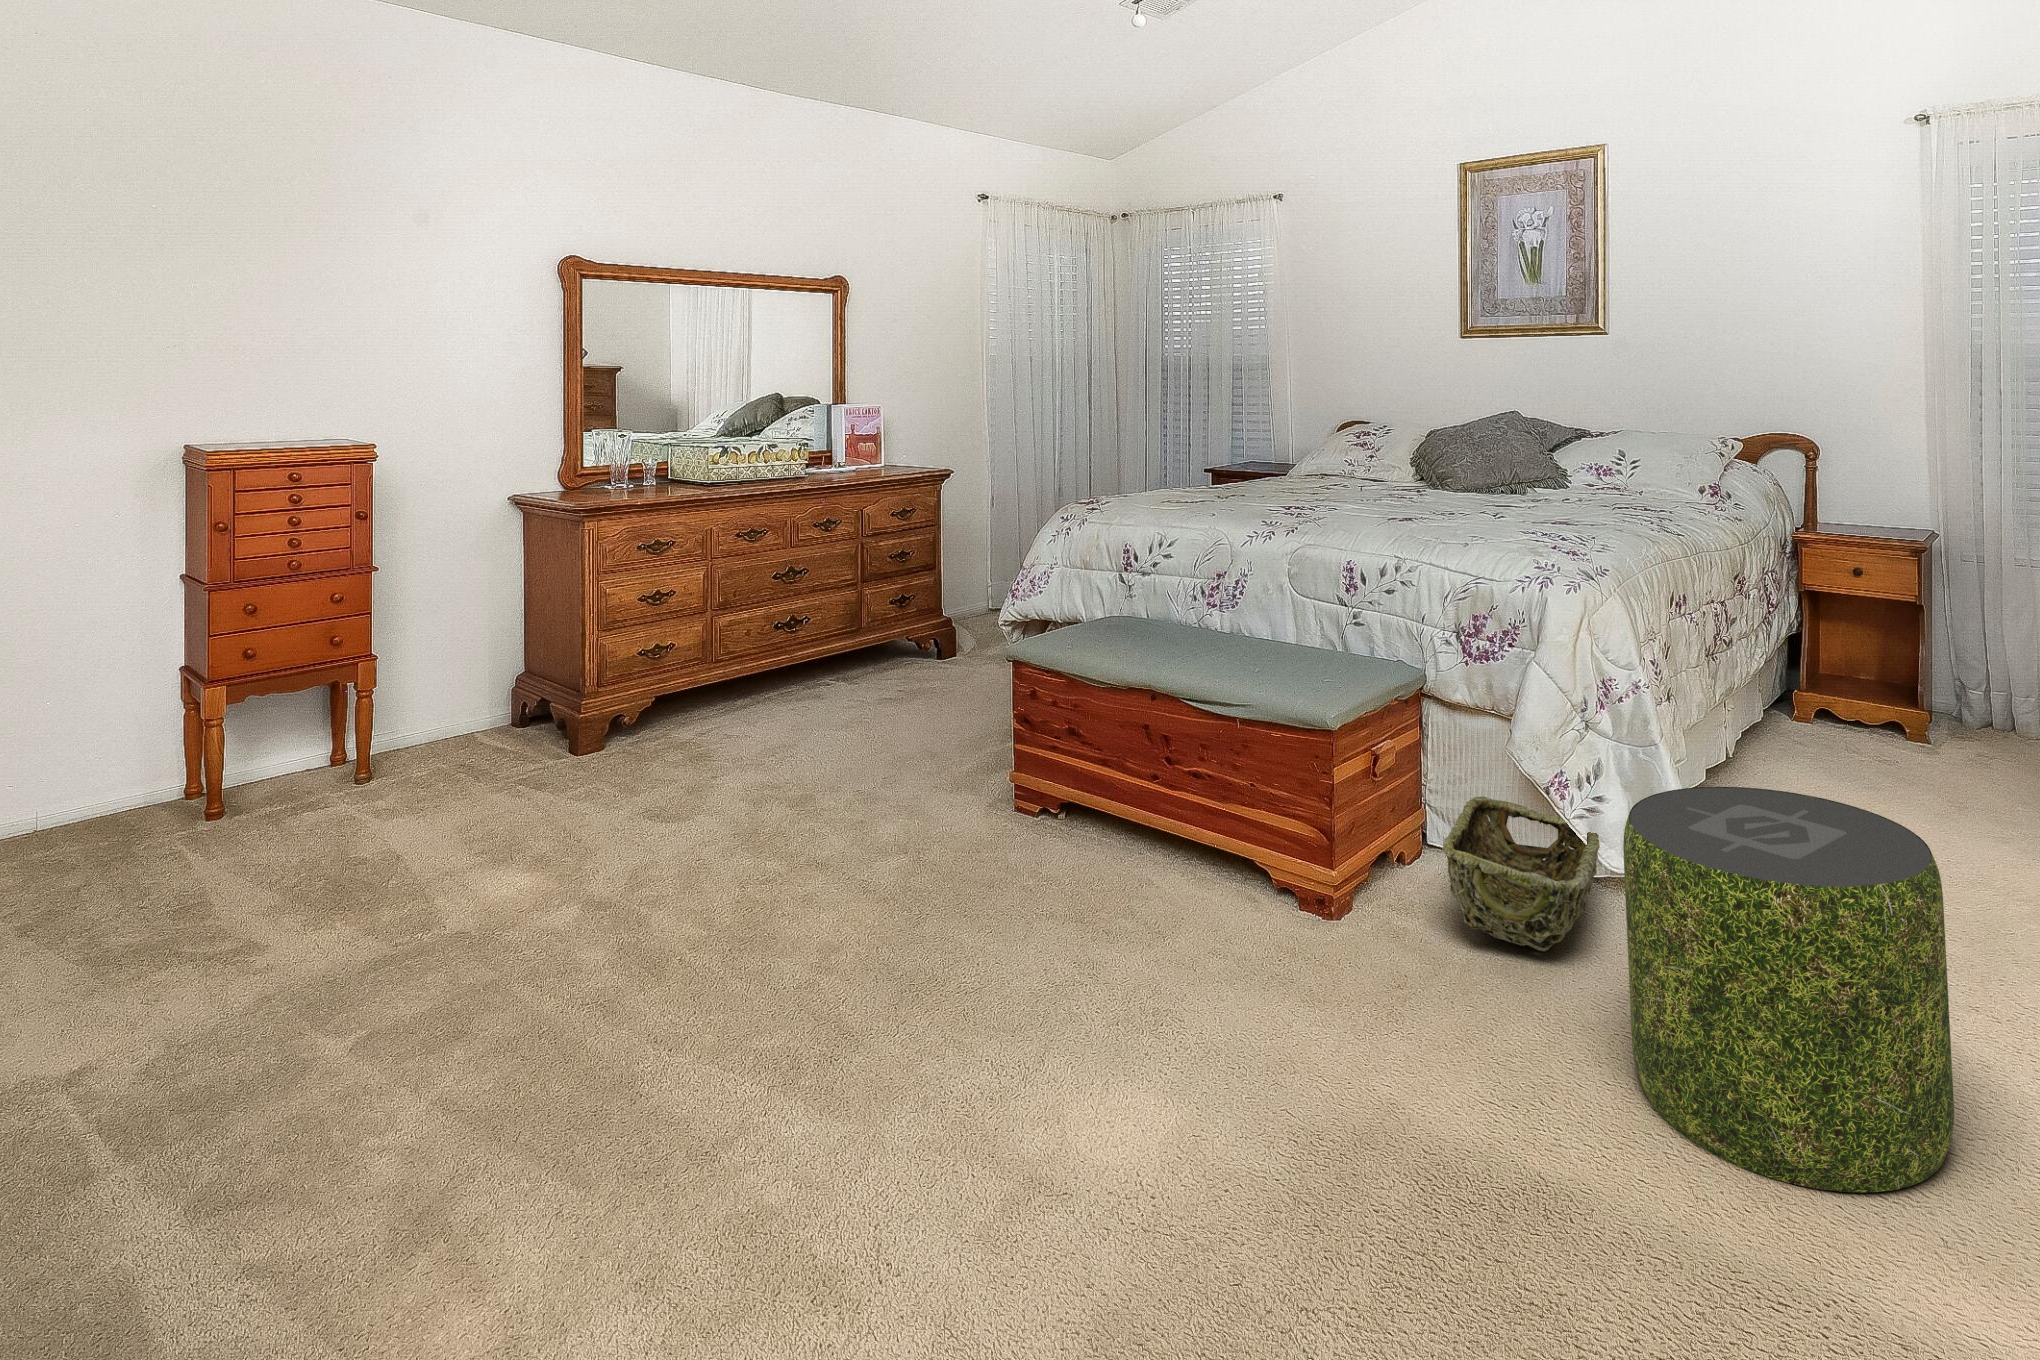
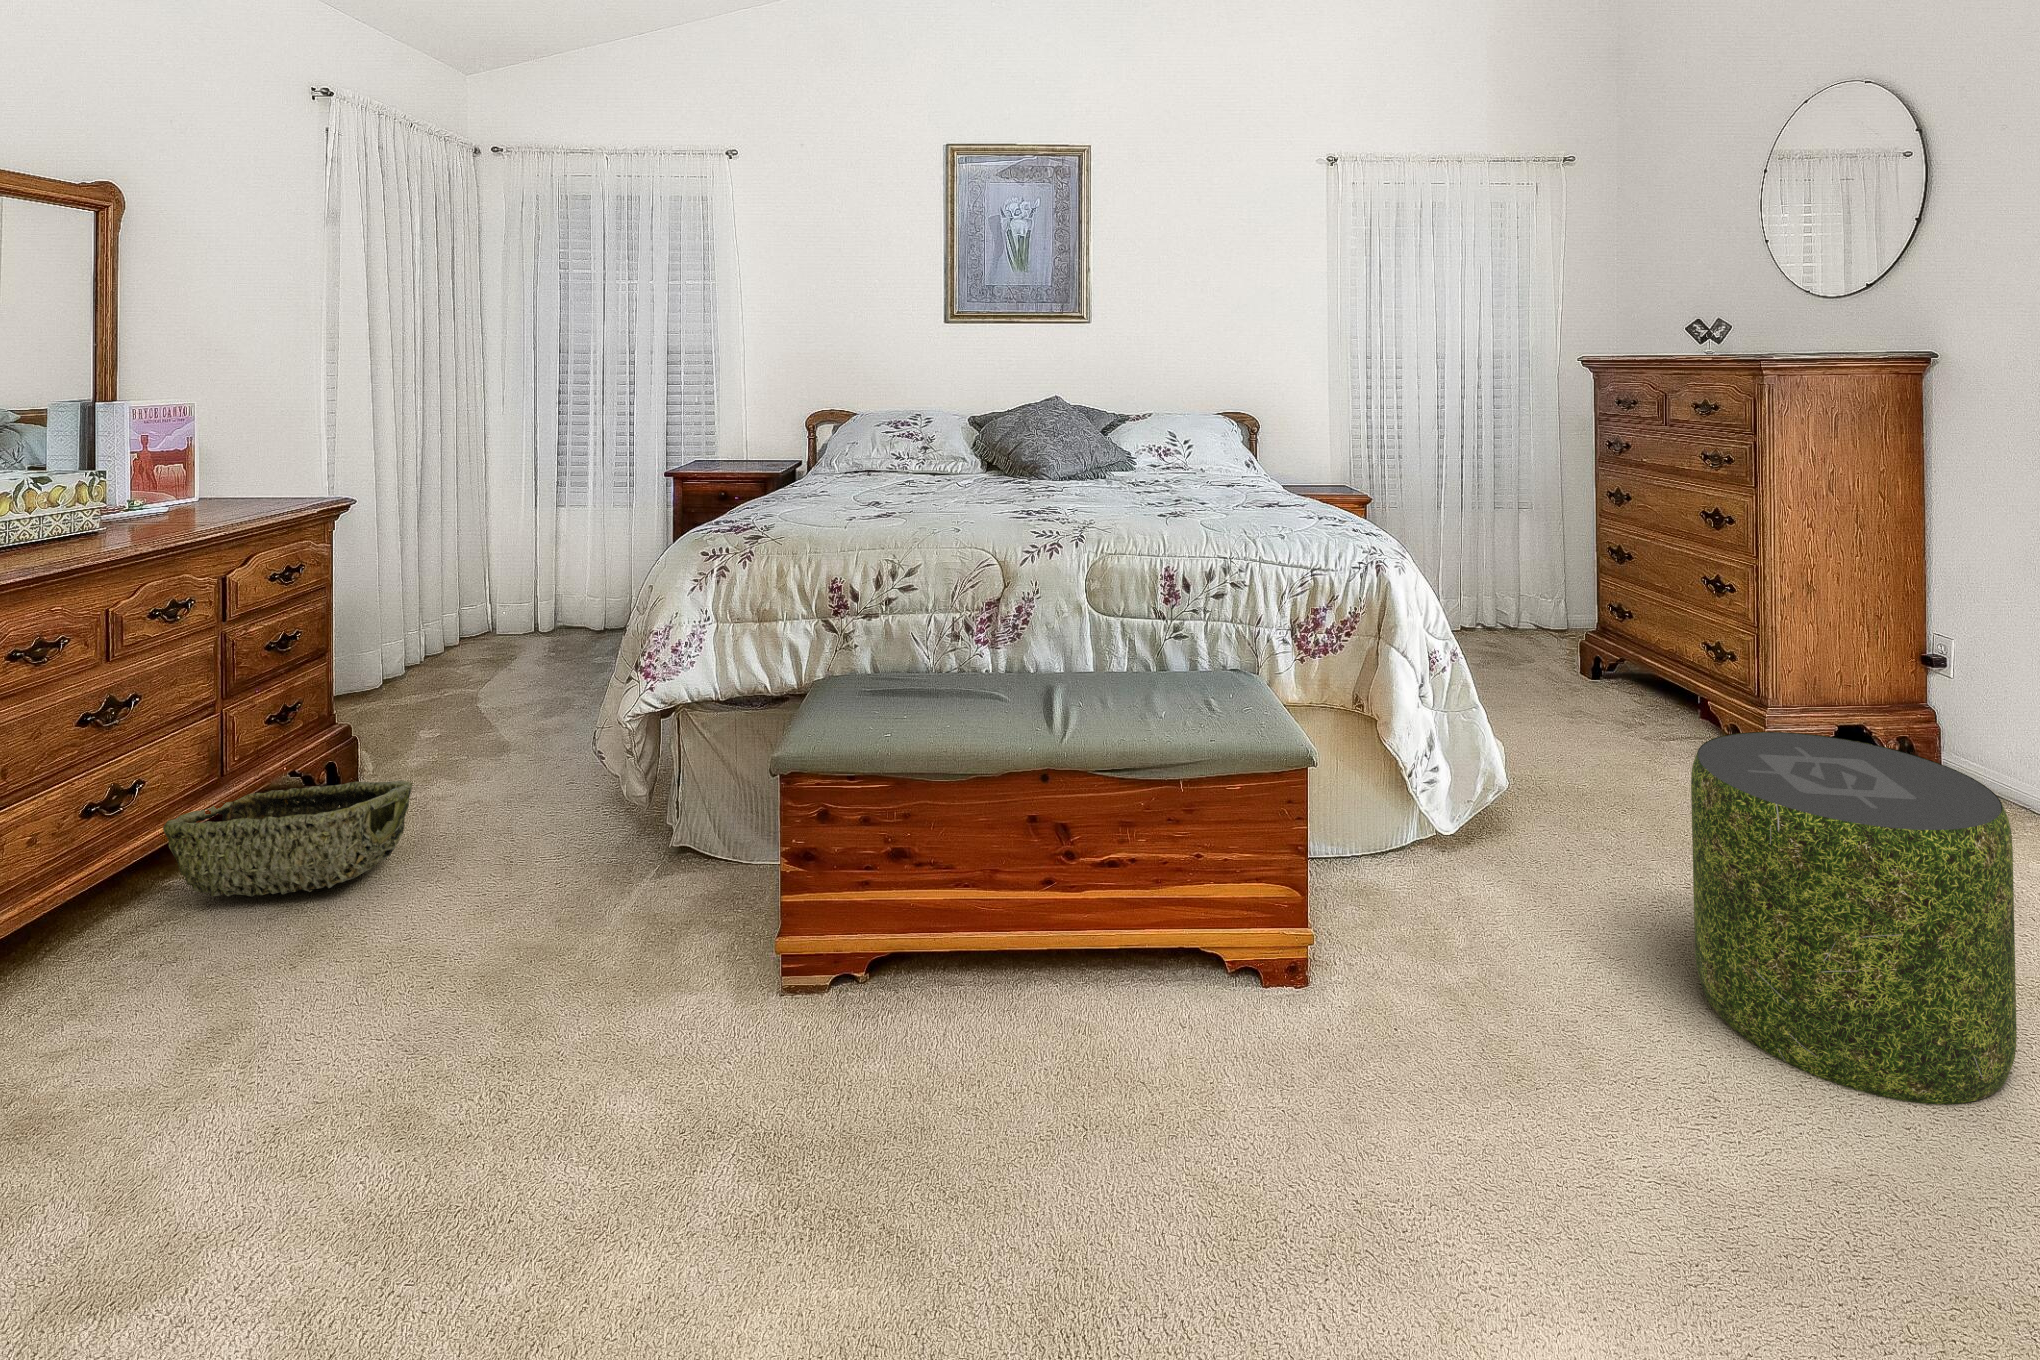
woven basket: present [1443,796,1600,951] -> present [163,781,413,896]

